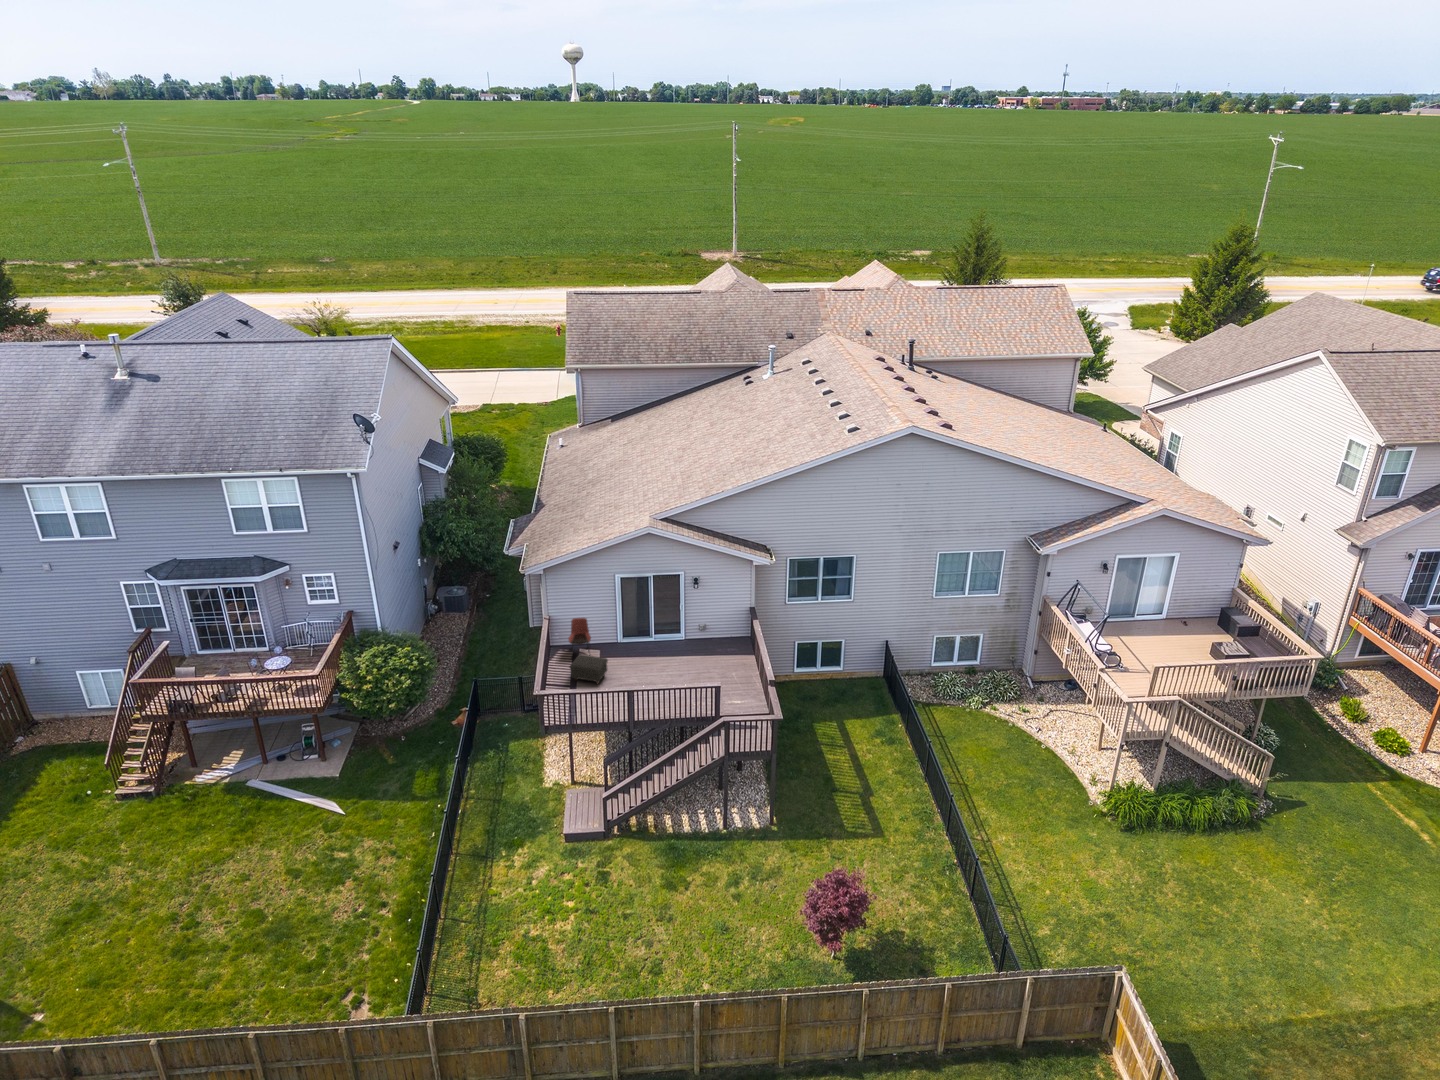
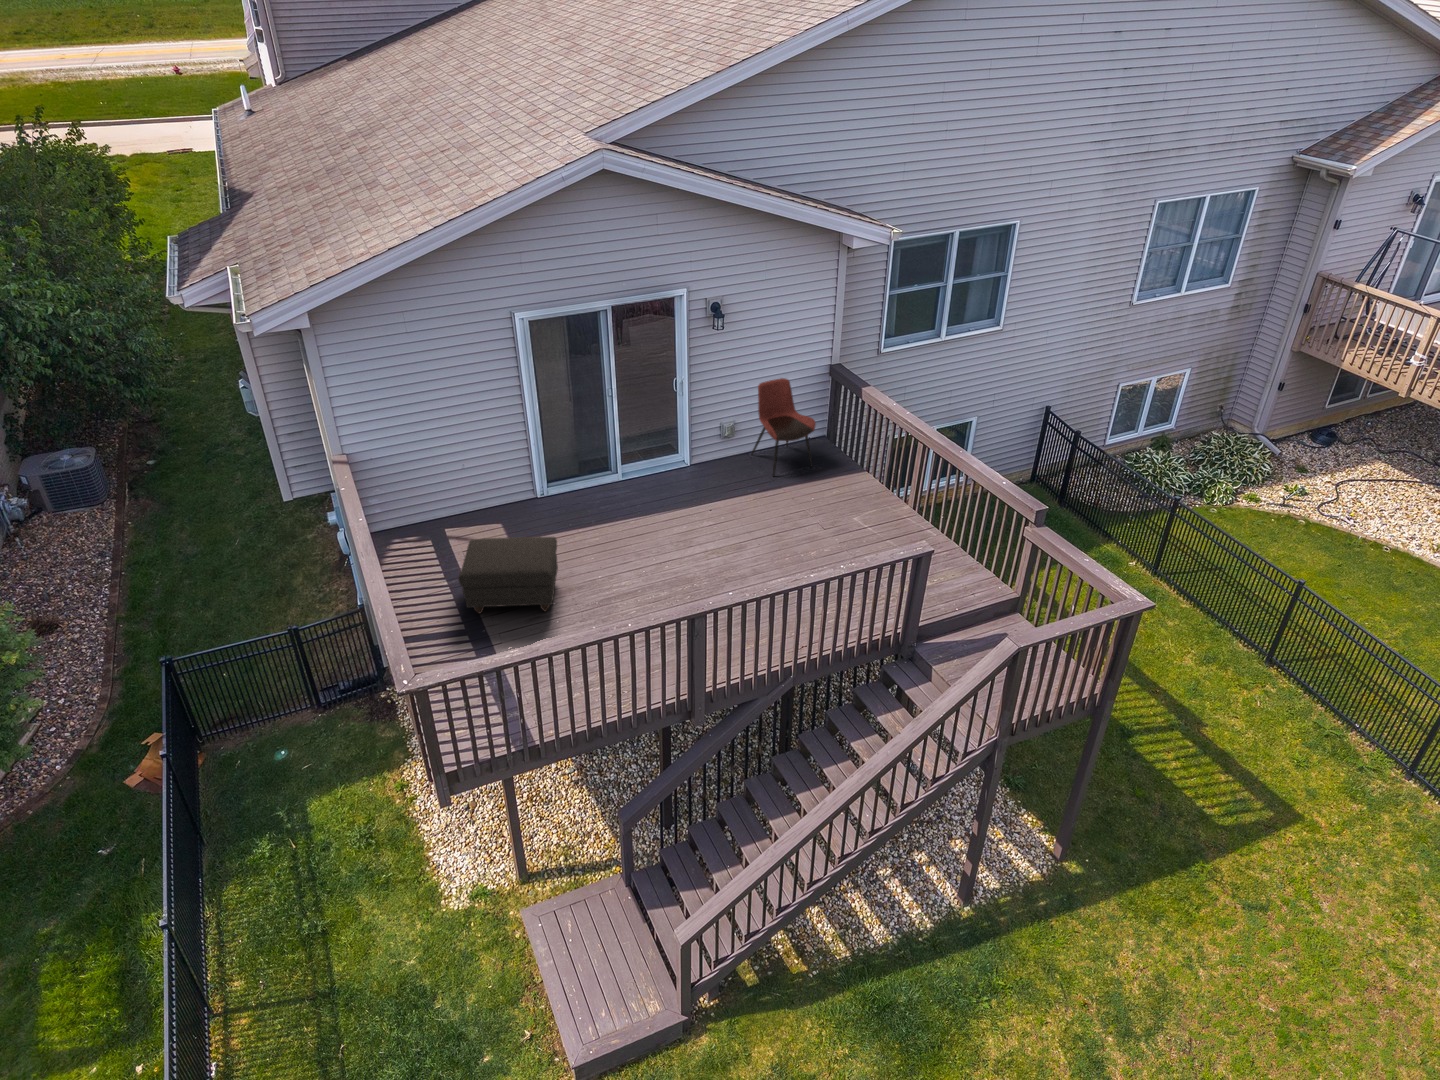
dining chair: present [569,618,591,651] -> present [751,378,816,476]

